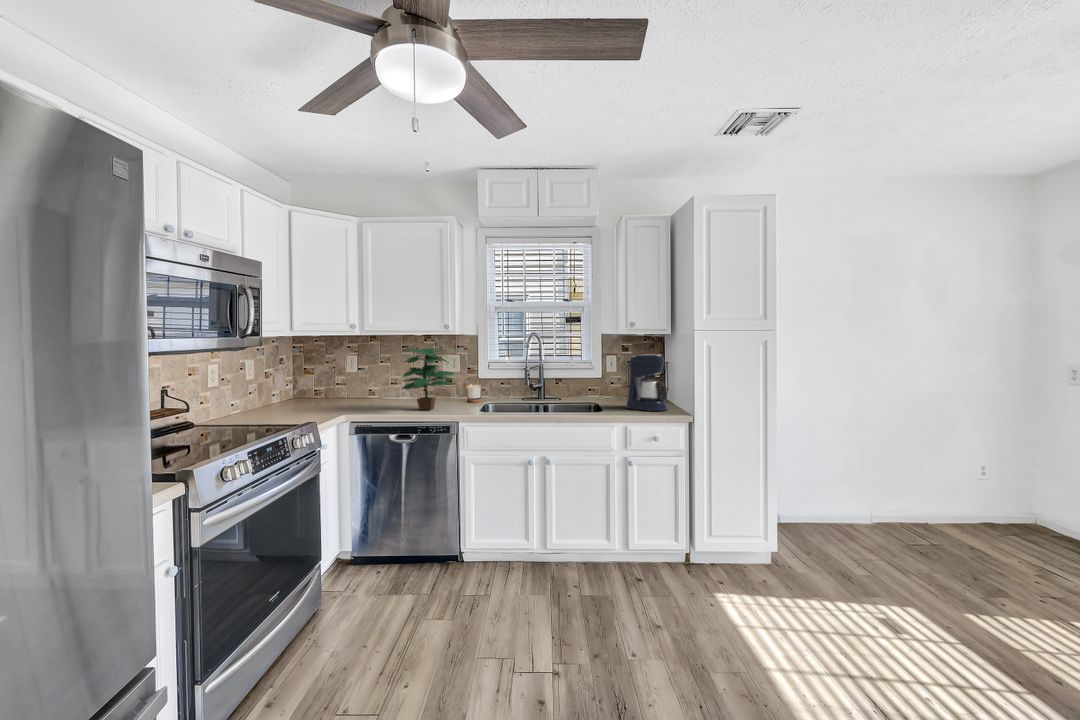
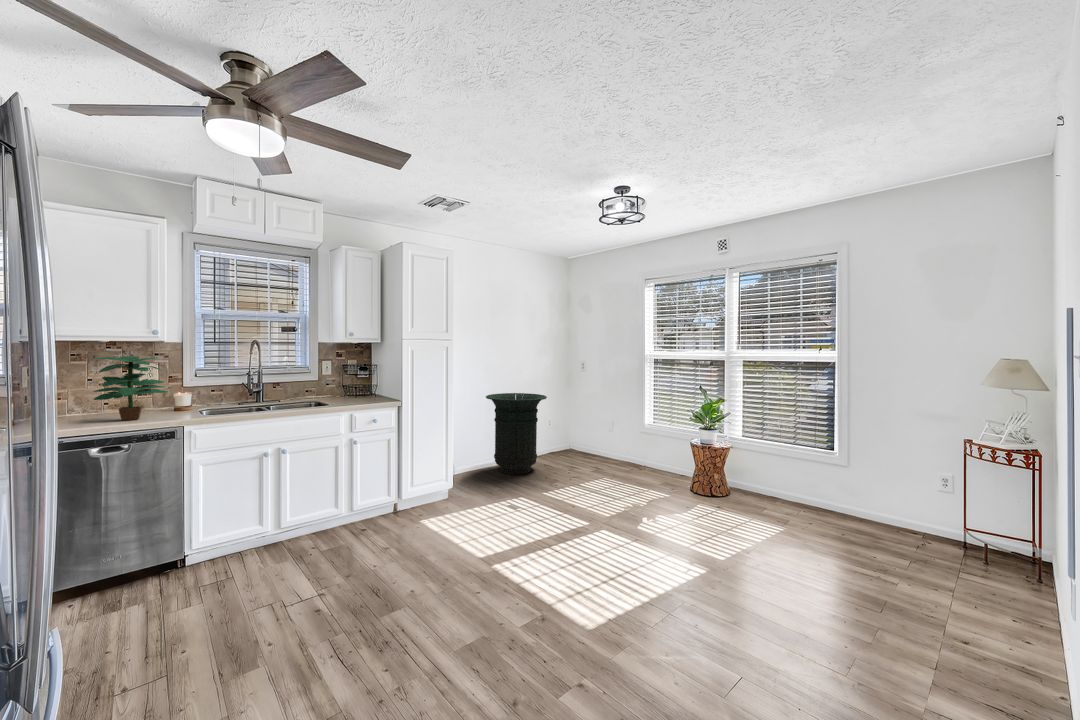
coffee maker: present [626,354,668,411] -> none [344,361,378,403]
trash can: none [849,410,986,559] -> present [486,393,547,475]

